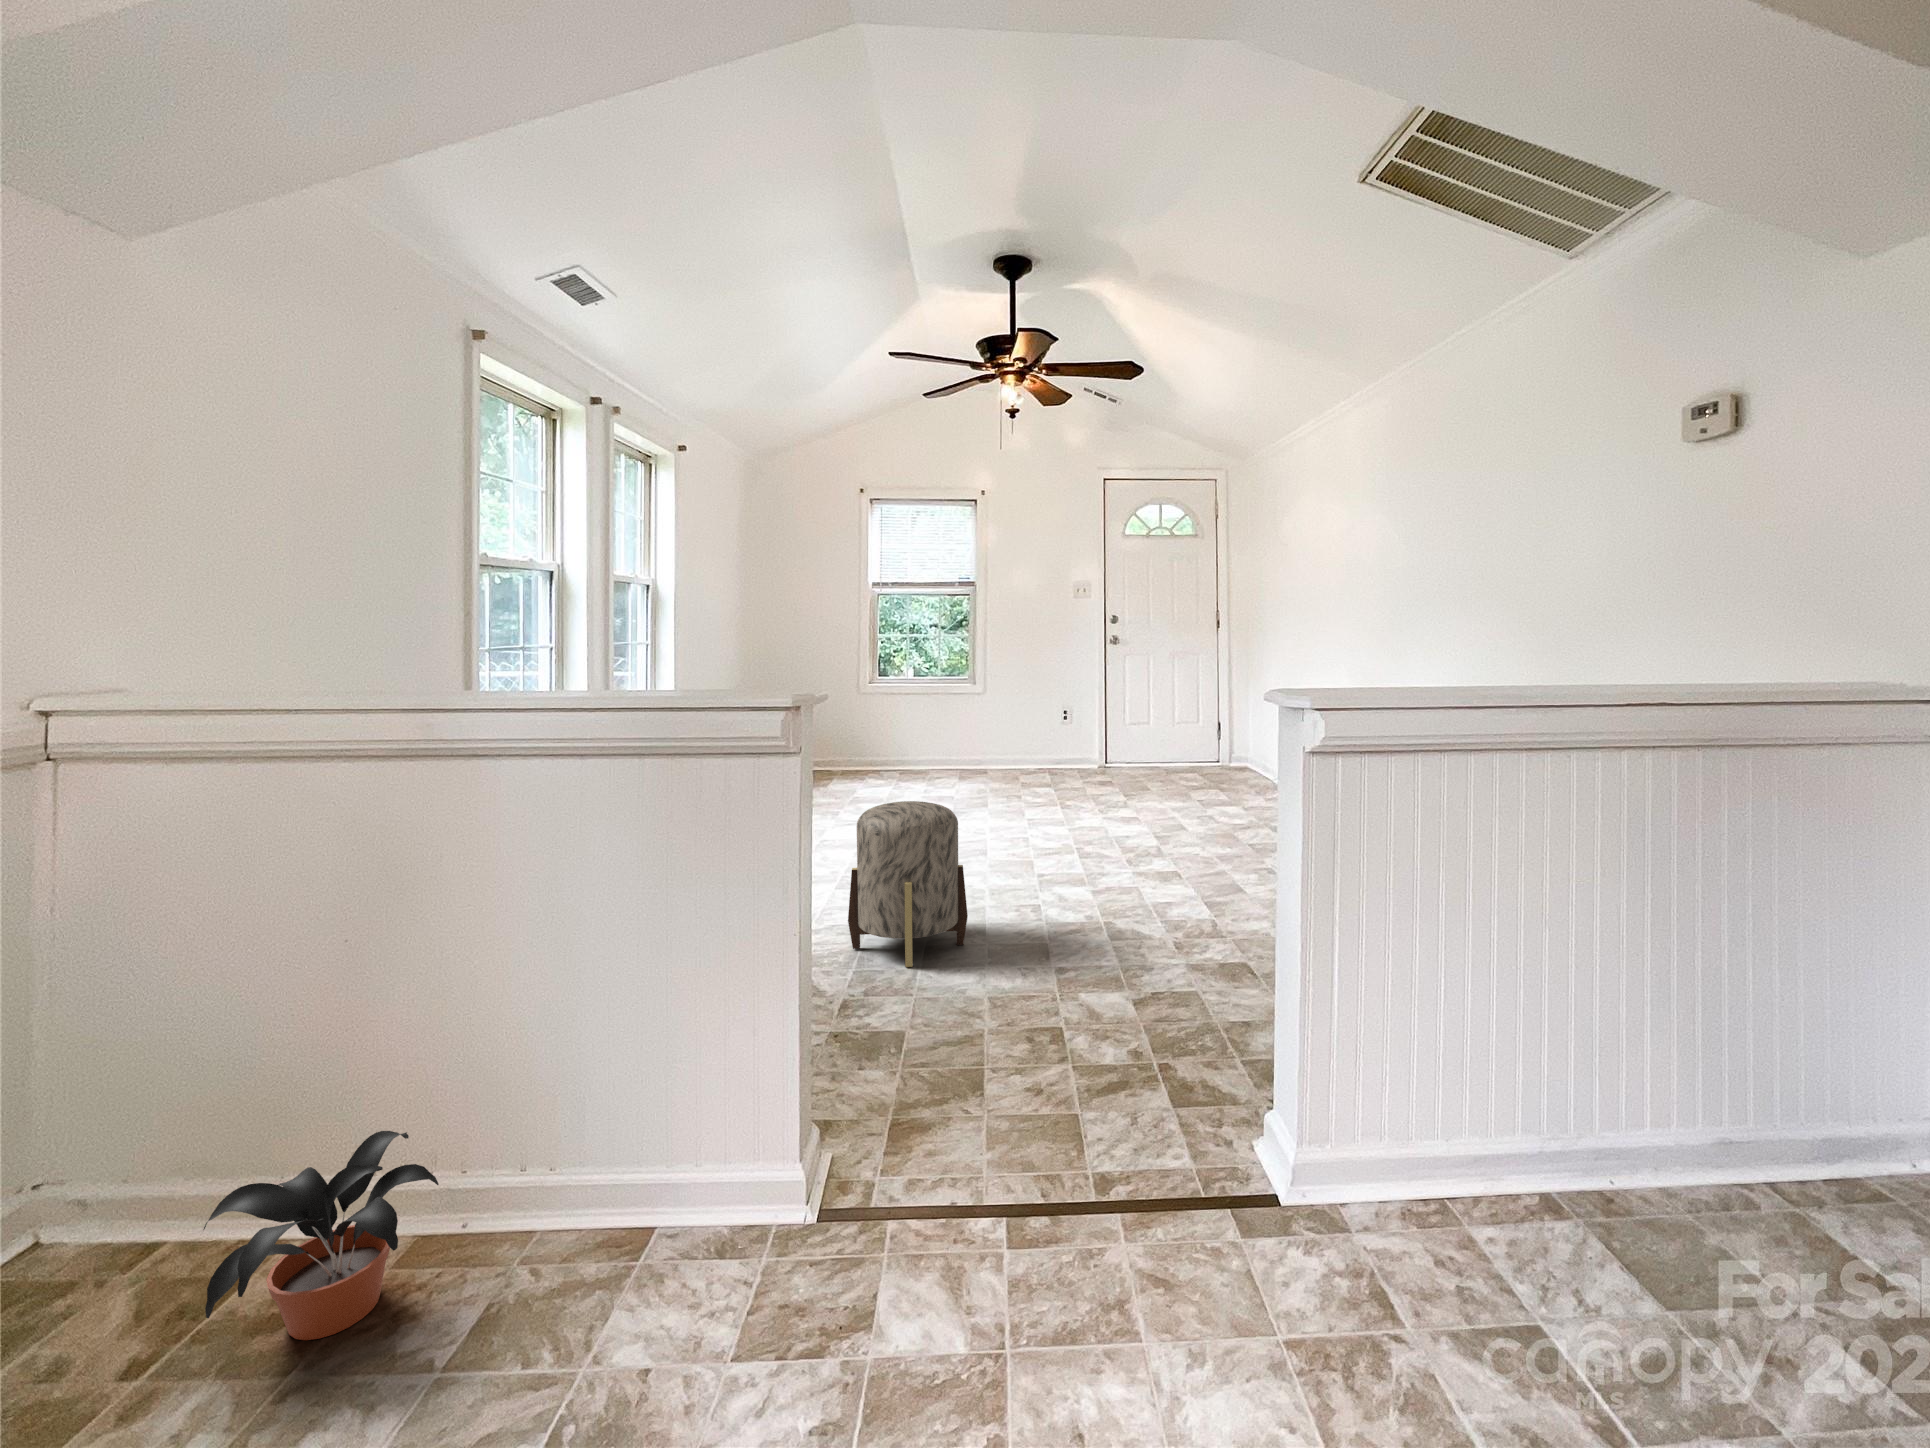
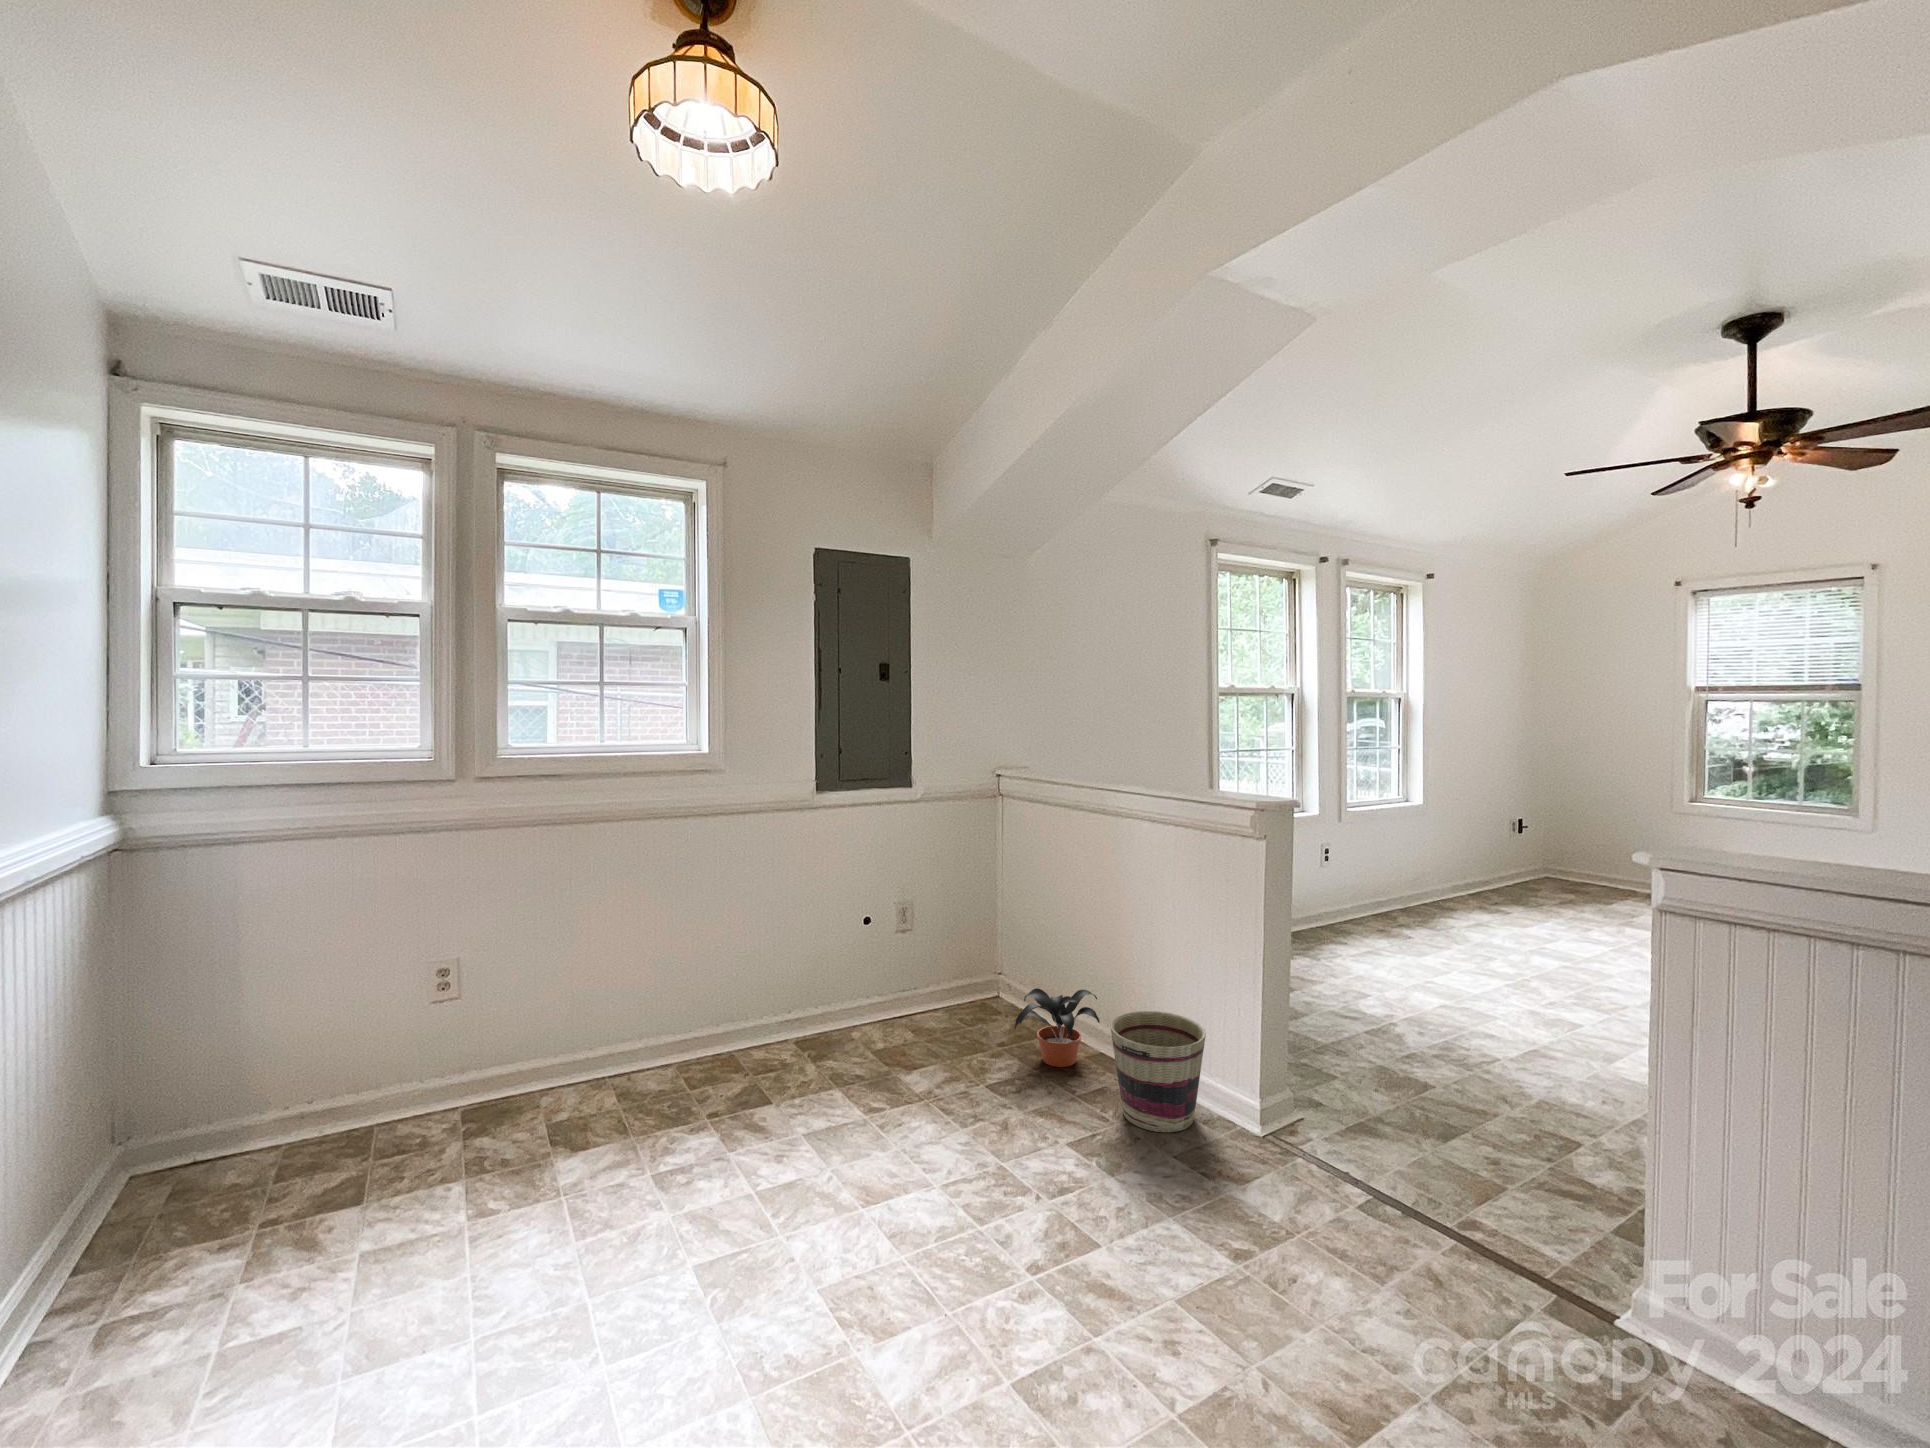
ottoman: present [848,801,968,967] -> none [1452,912,1573,1061]
basket: none [528,1092,724,1348] -> present [1110,1011,1206,1132]

